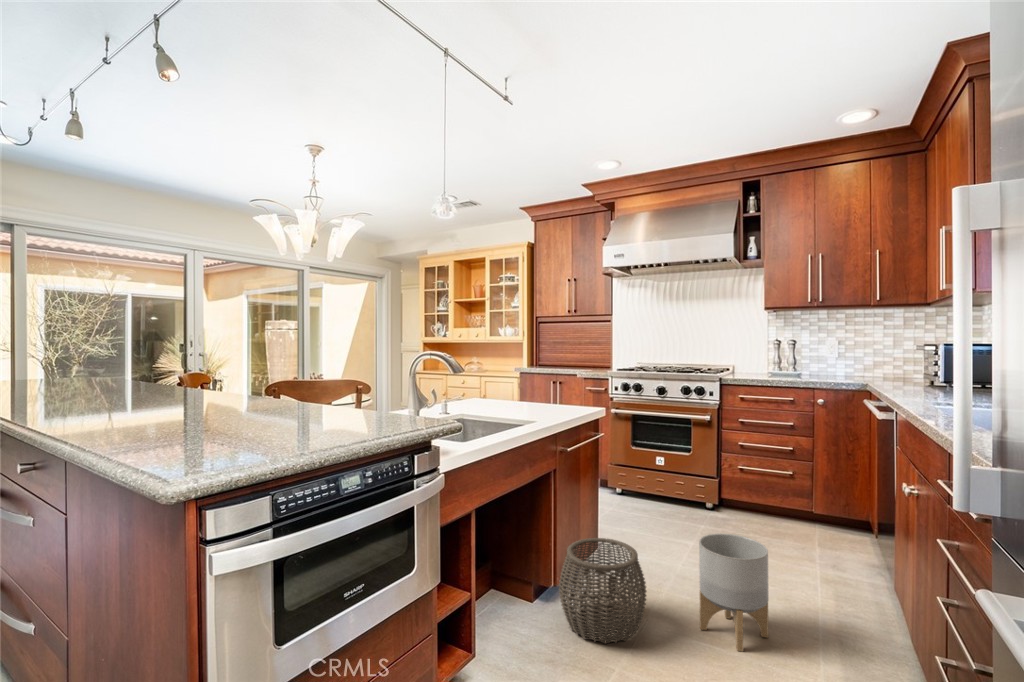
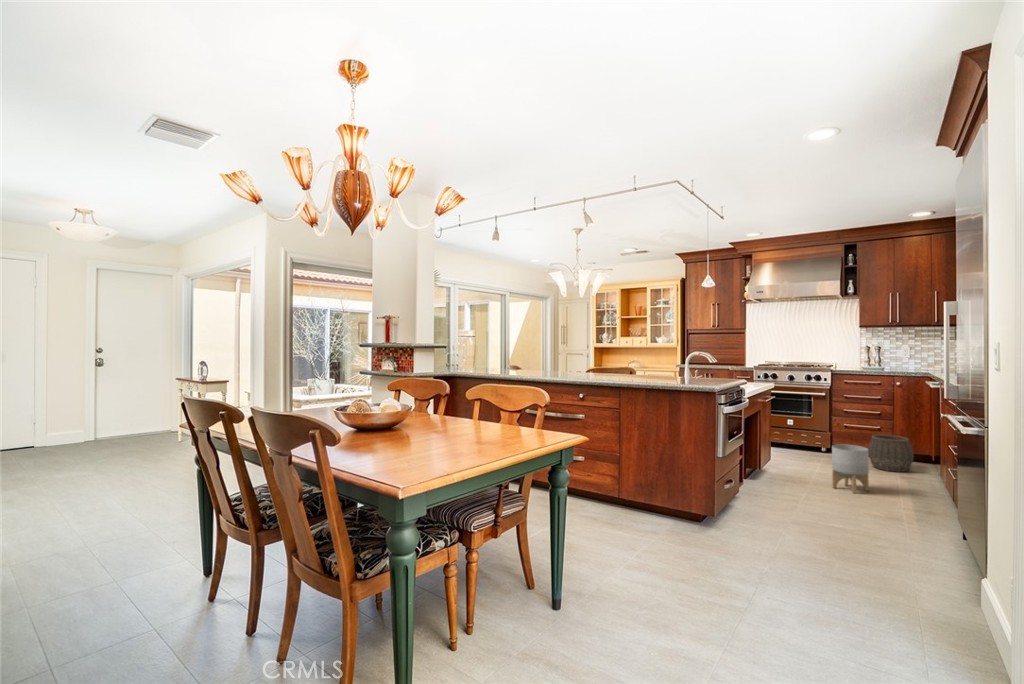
woven basket: present [559,538,647,643] -> present [869,435,914,472]

